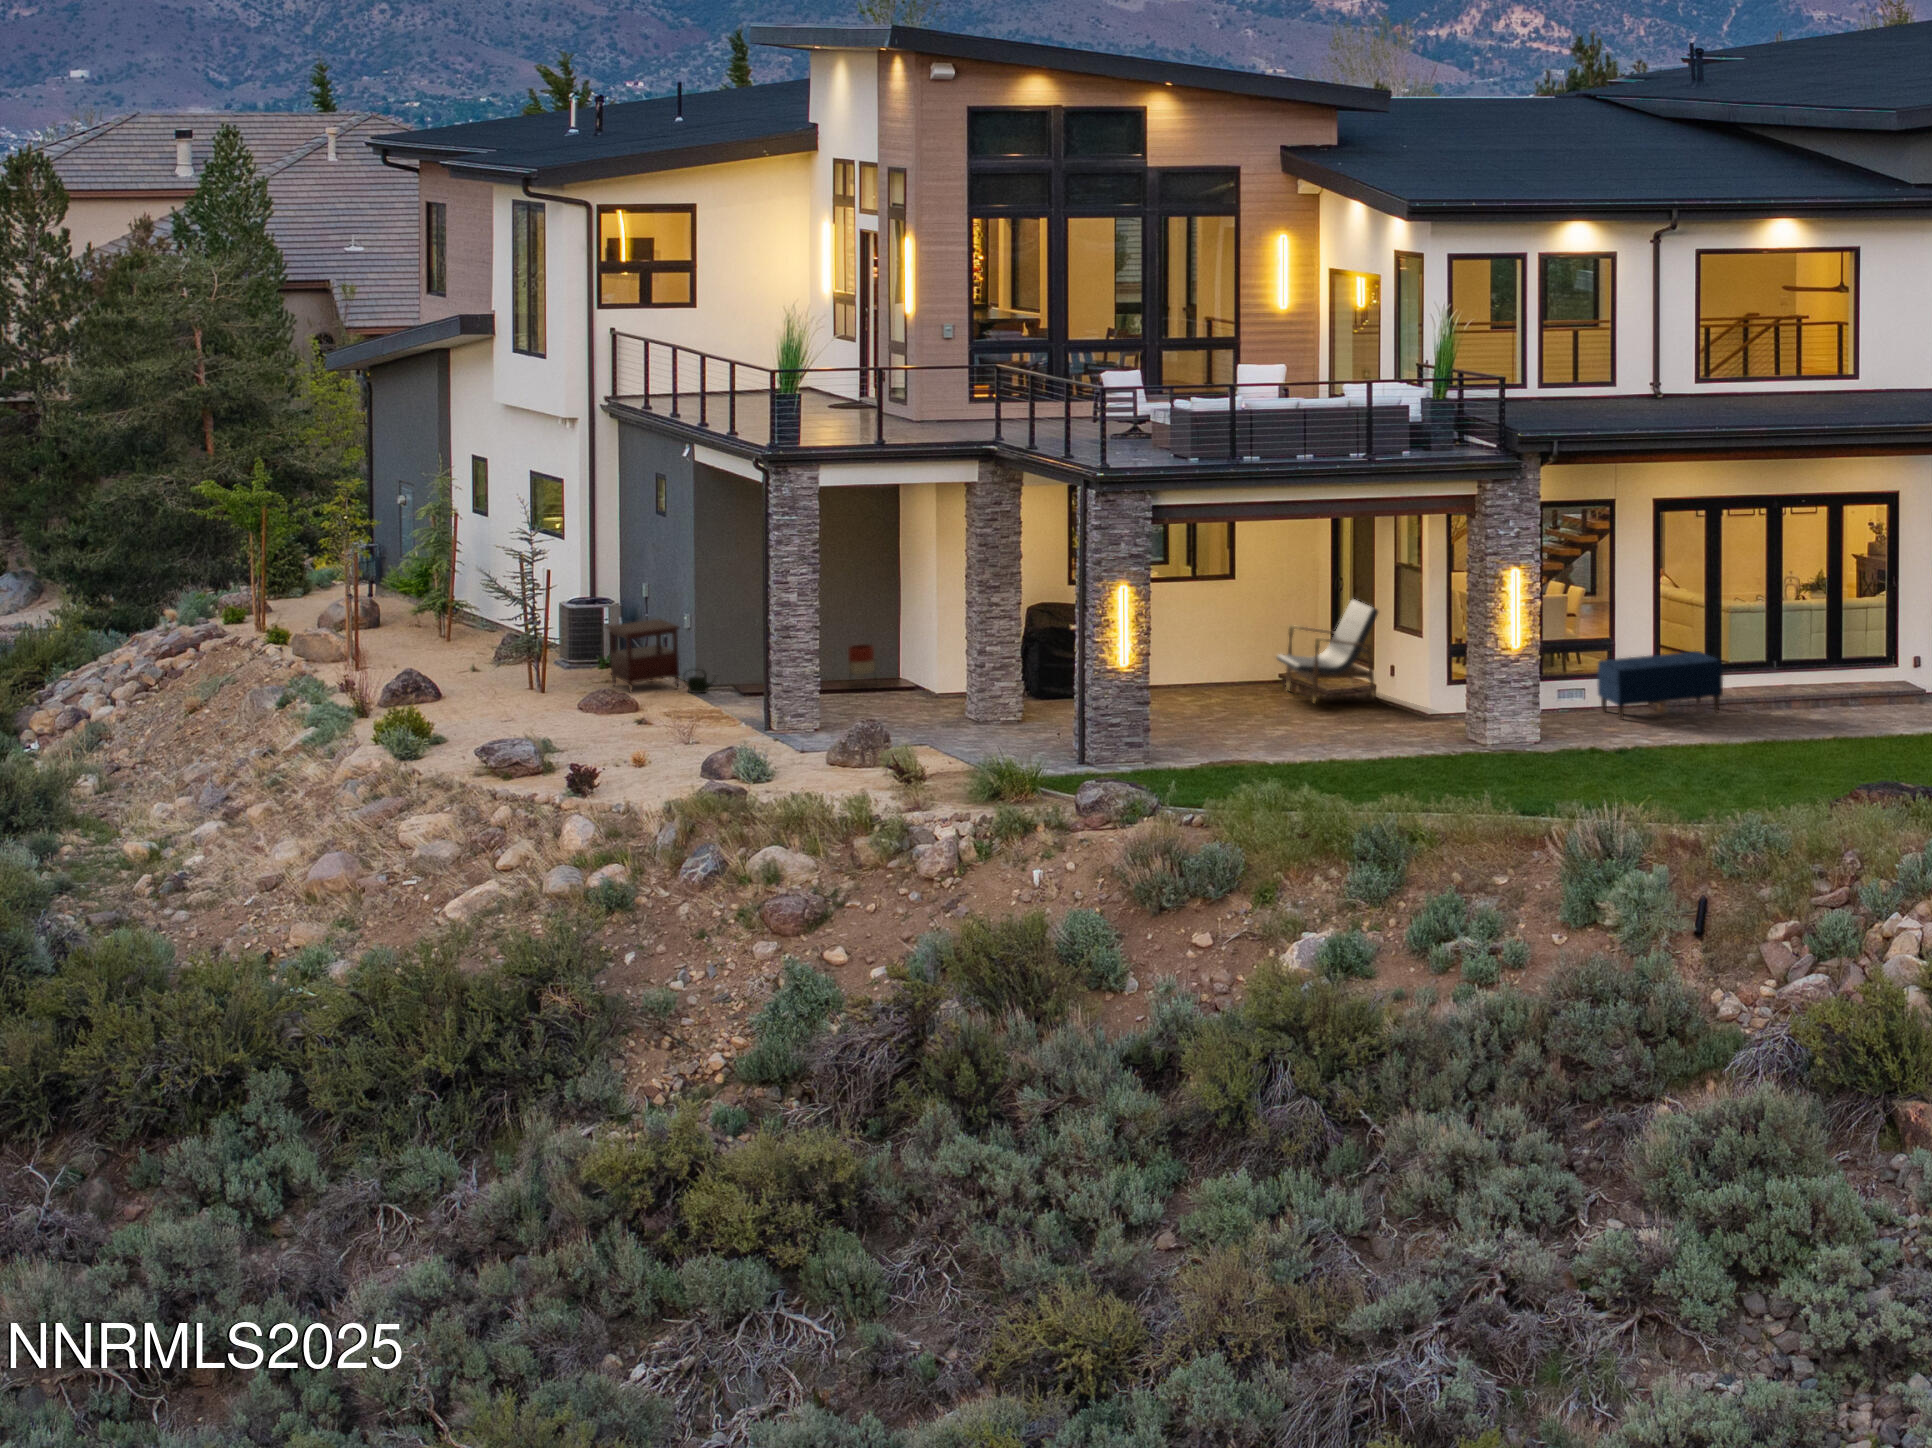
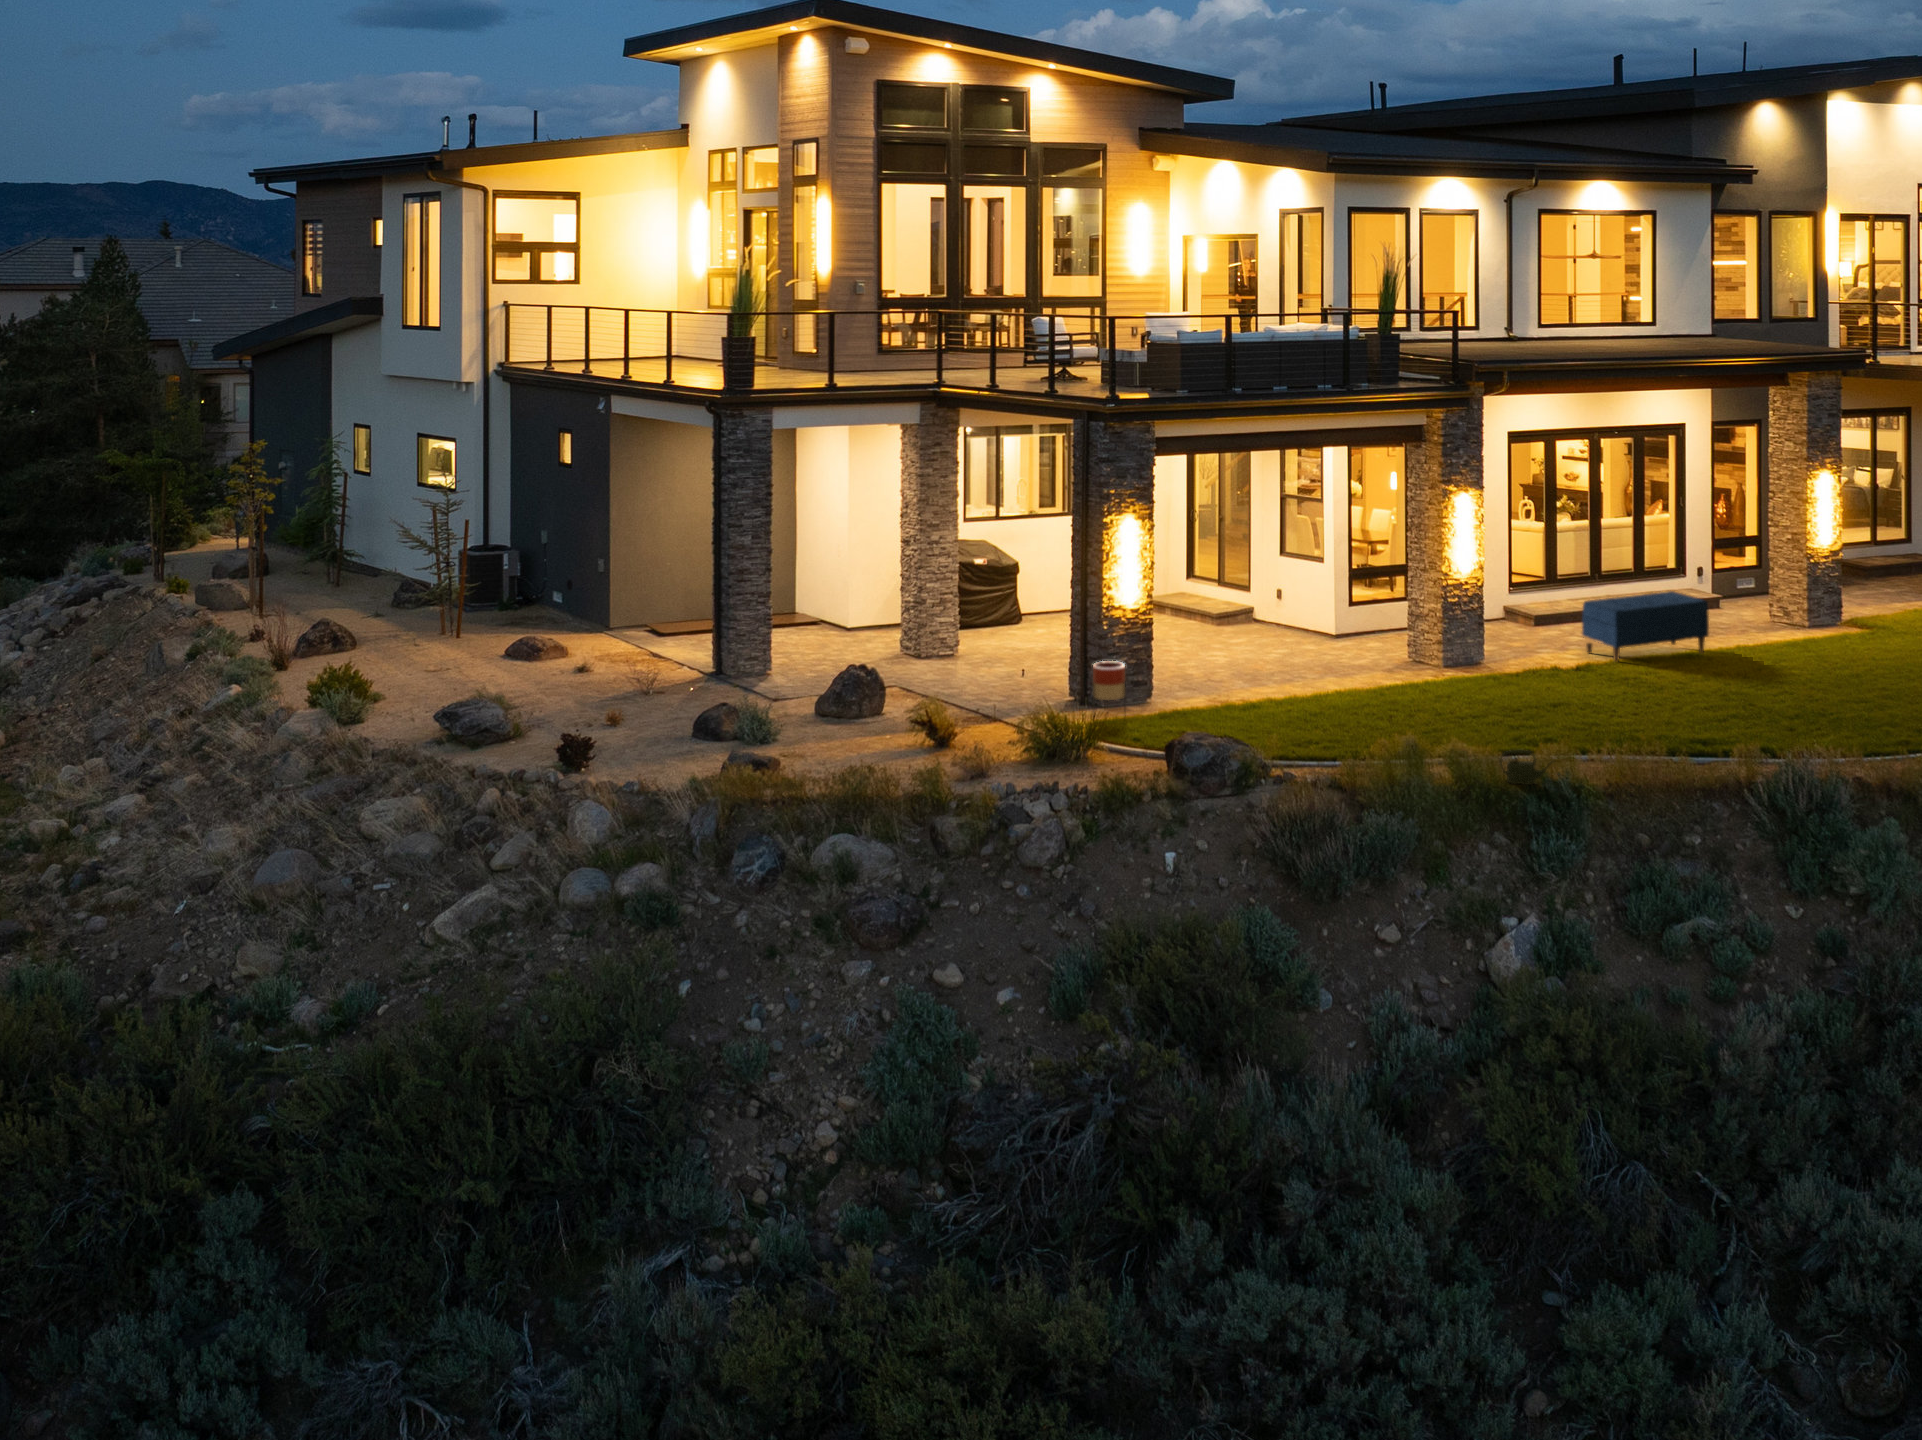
lounge chair: present [1277,600,1378,703] -> none [1247,540,1354,649]
side table: present [607,619,679,692] -> none [557,561,637,641]
planter: present [848,644,876,675] -> present [1093,661,1126,700]
watering can: present [684,671,714,693] -> present [1500,750,1552,785]

